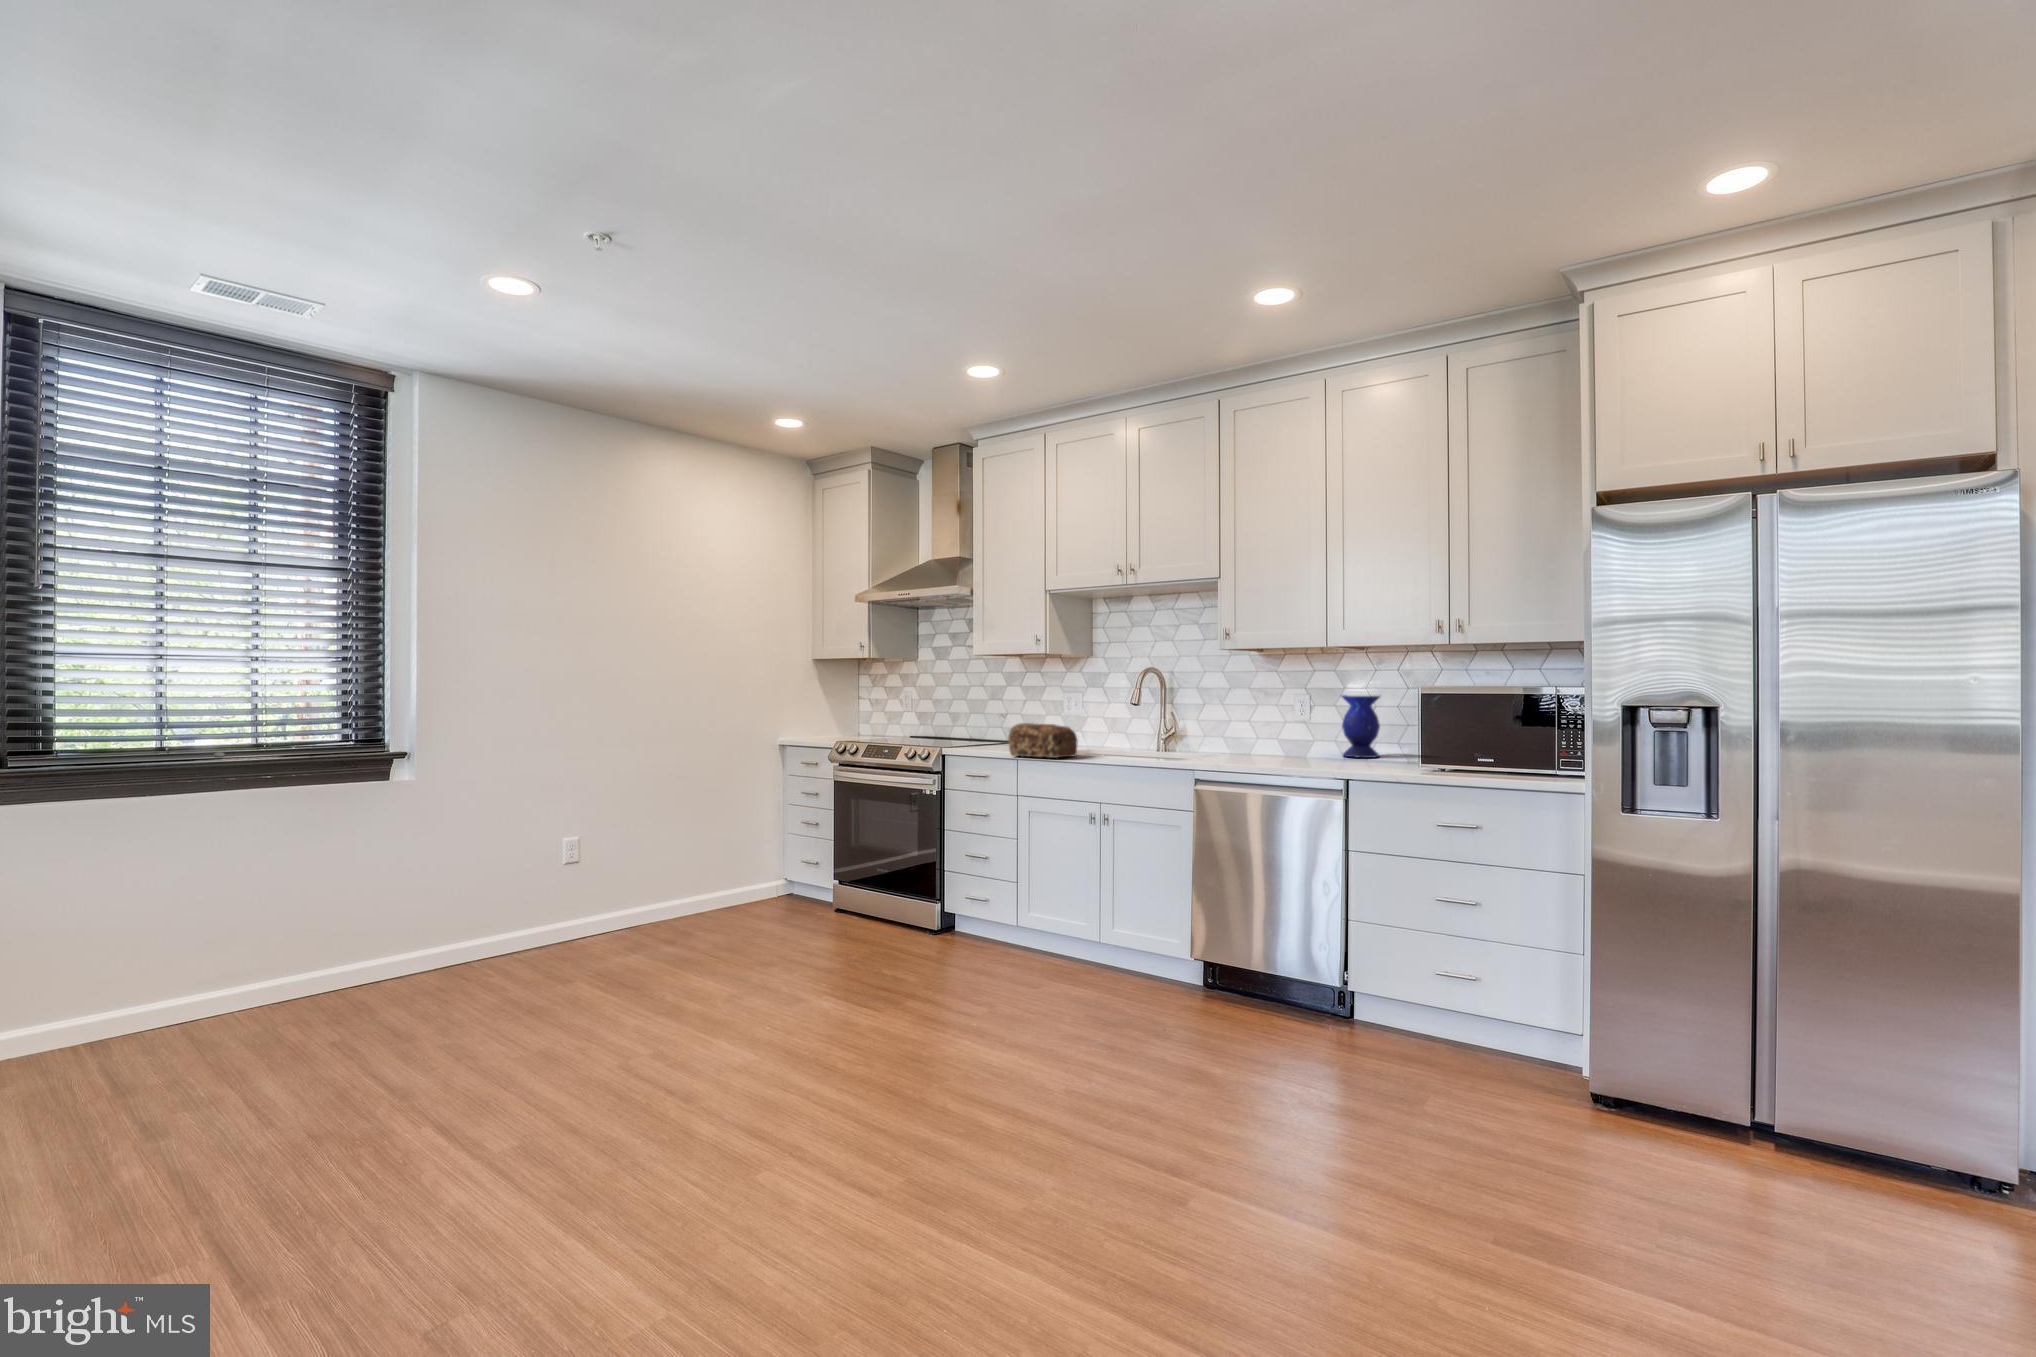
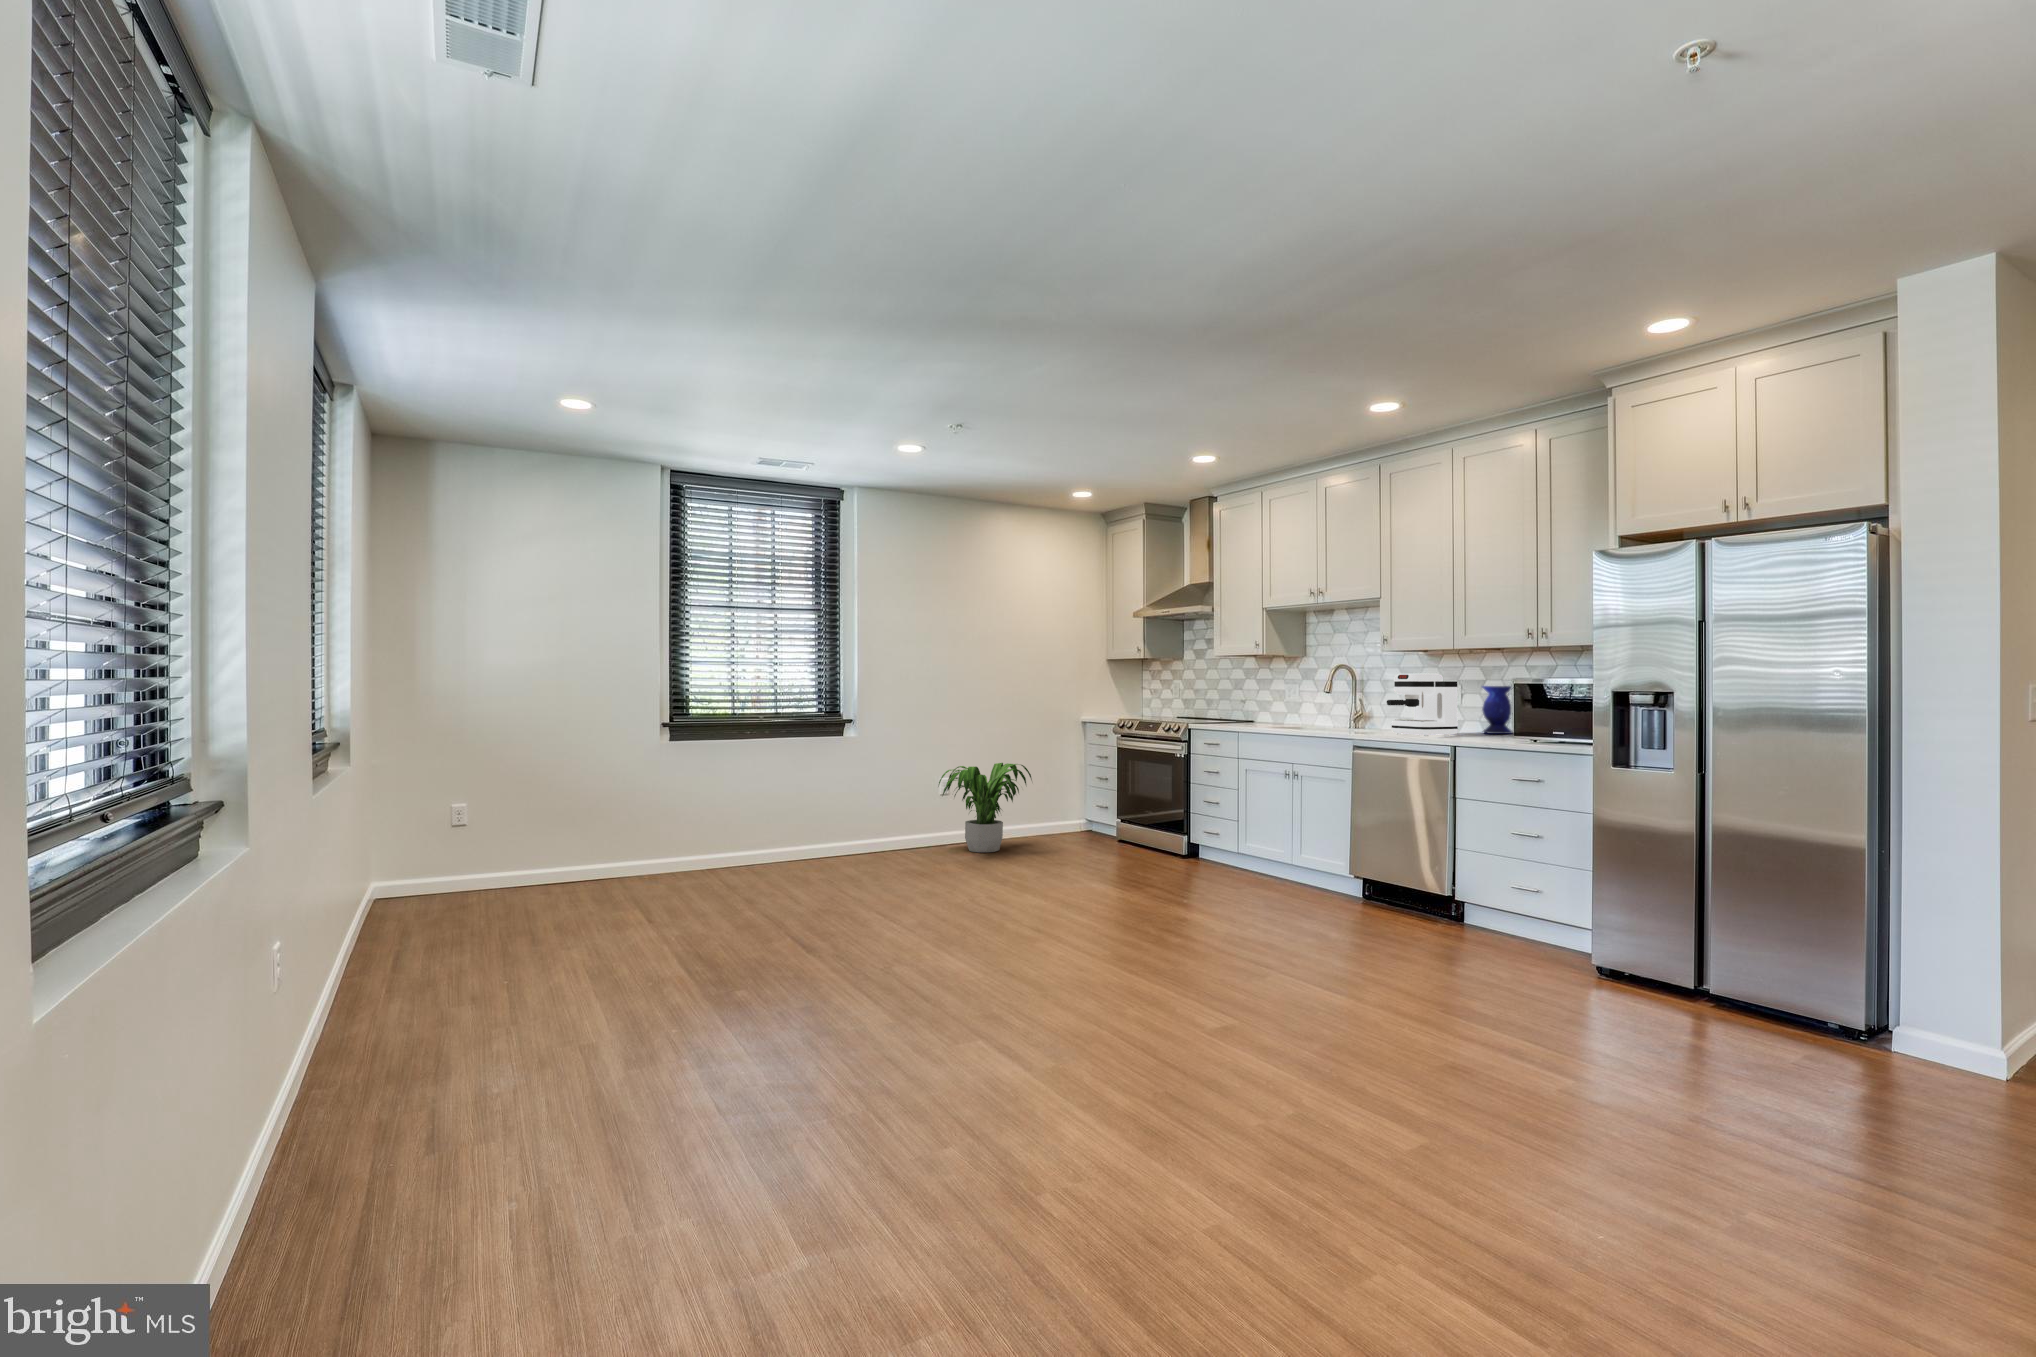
coffee maker: none [1236,680,1319,763] -> present [1387,674,1458,736]
bread loaf: present [1008,723,1077,758] -> none [1229,706,1280,731]
potted plant: none [563,809,718,950] -> present [939,763,1032,852]

